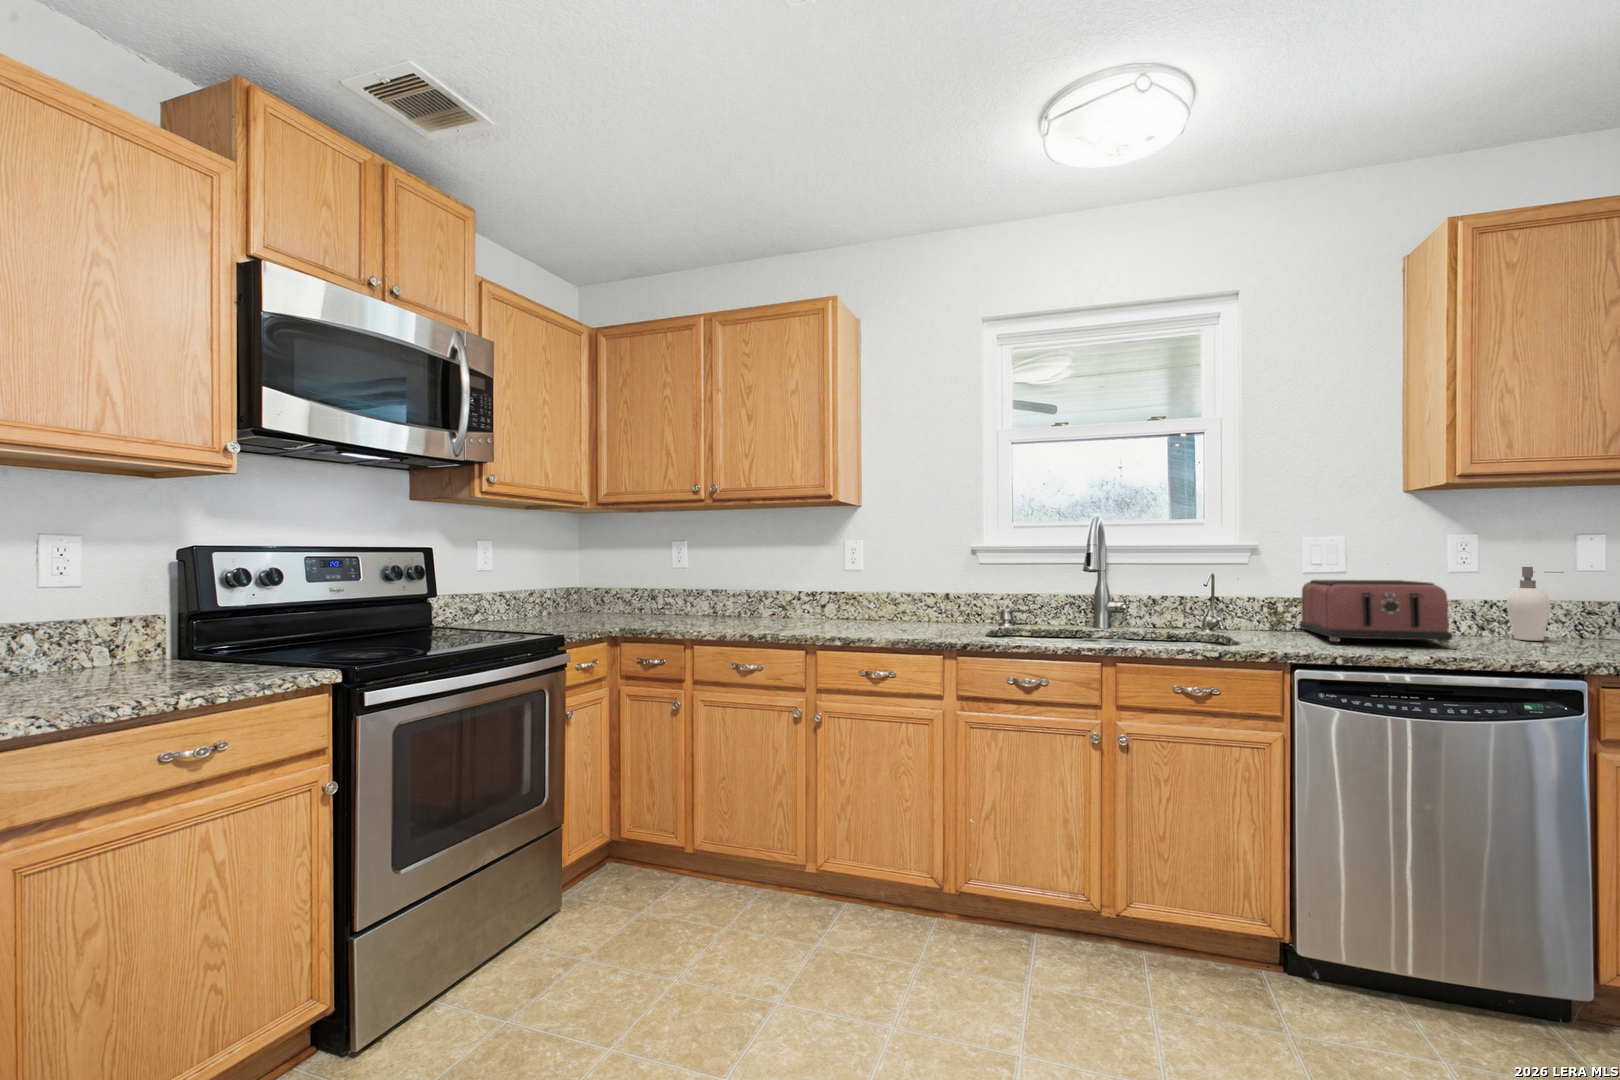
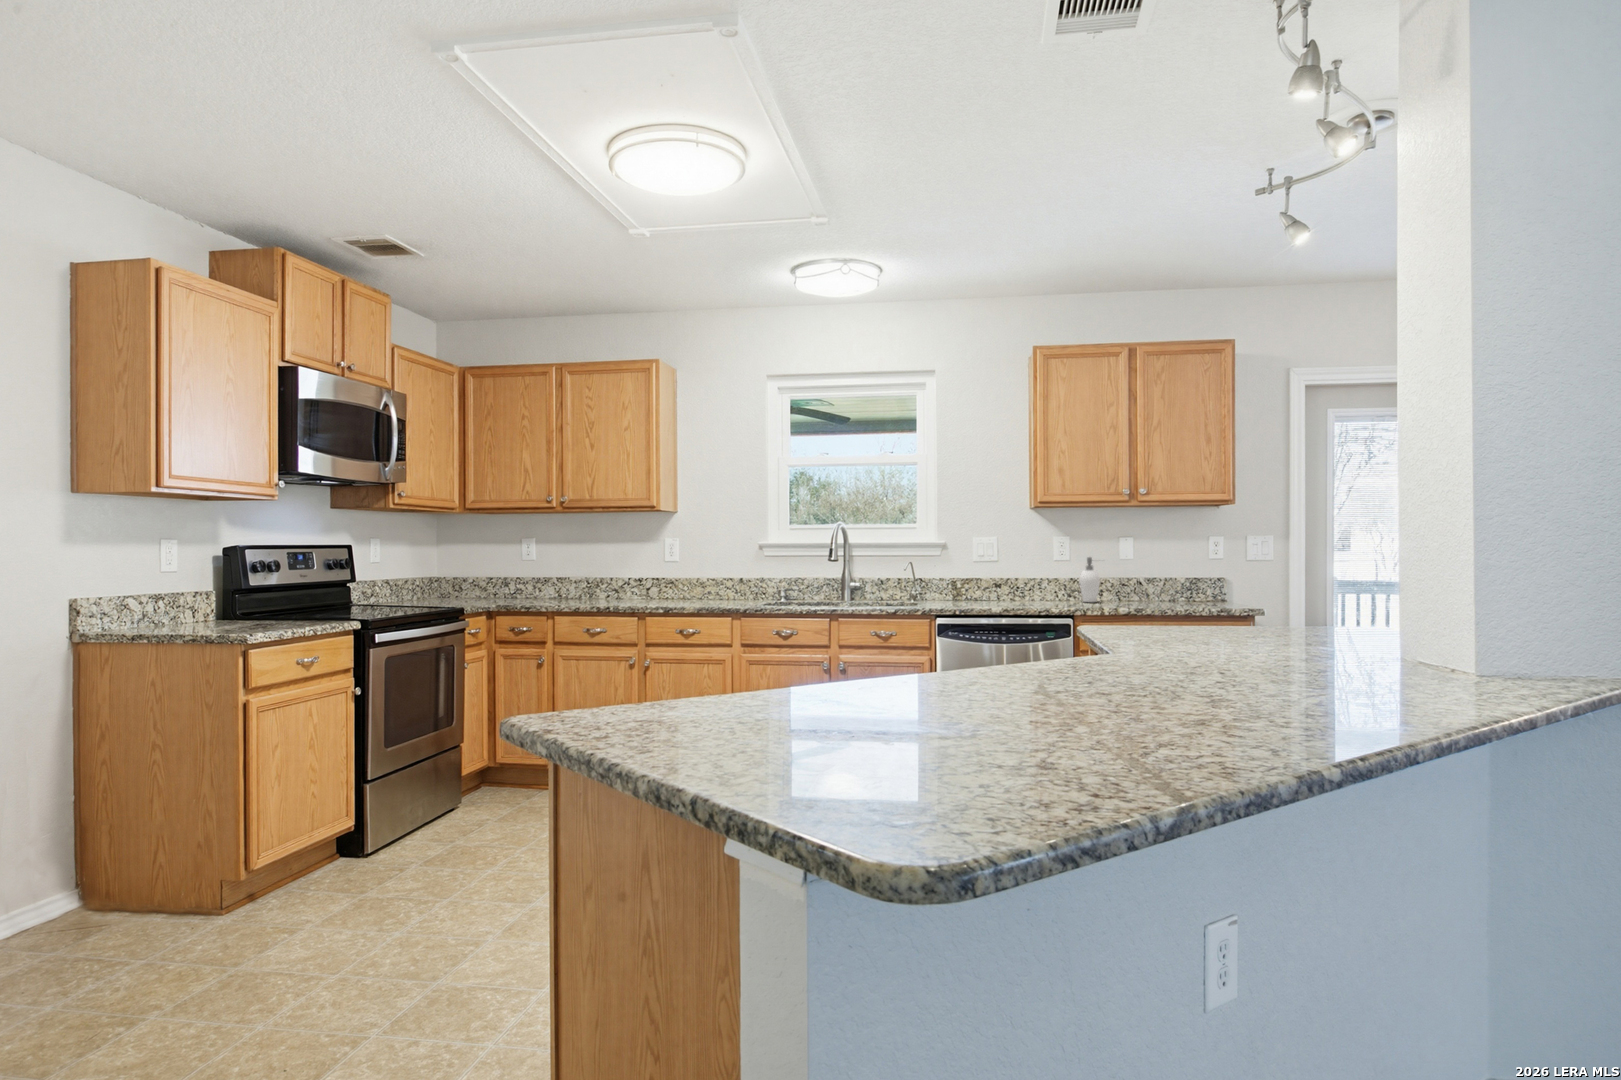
toaster: present [1300,580,1452,645] -> none [970,566,1038,604]

